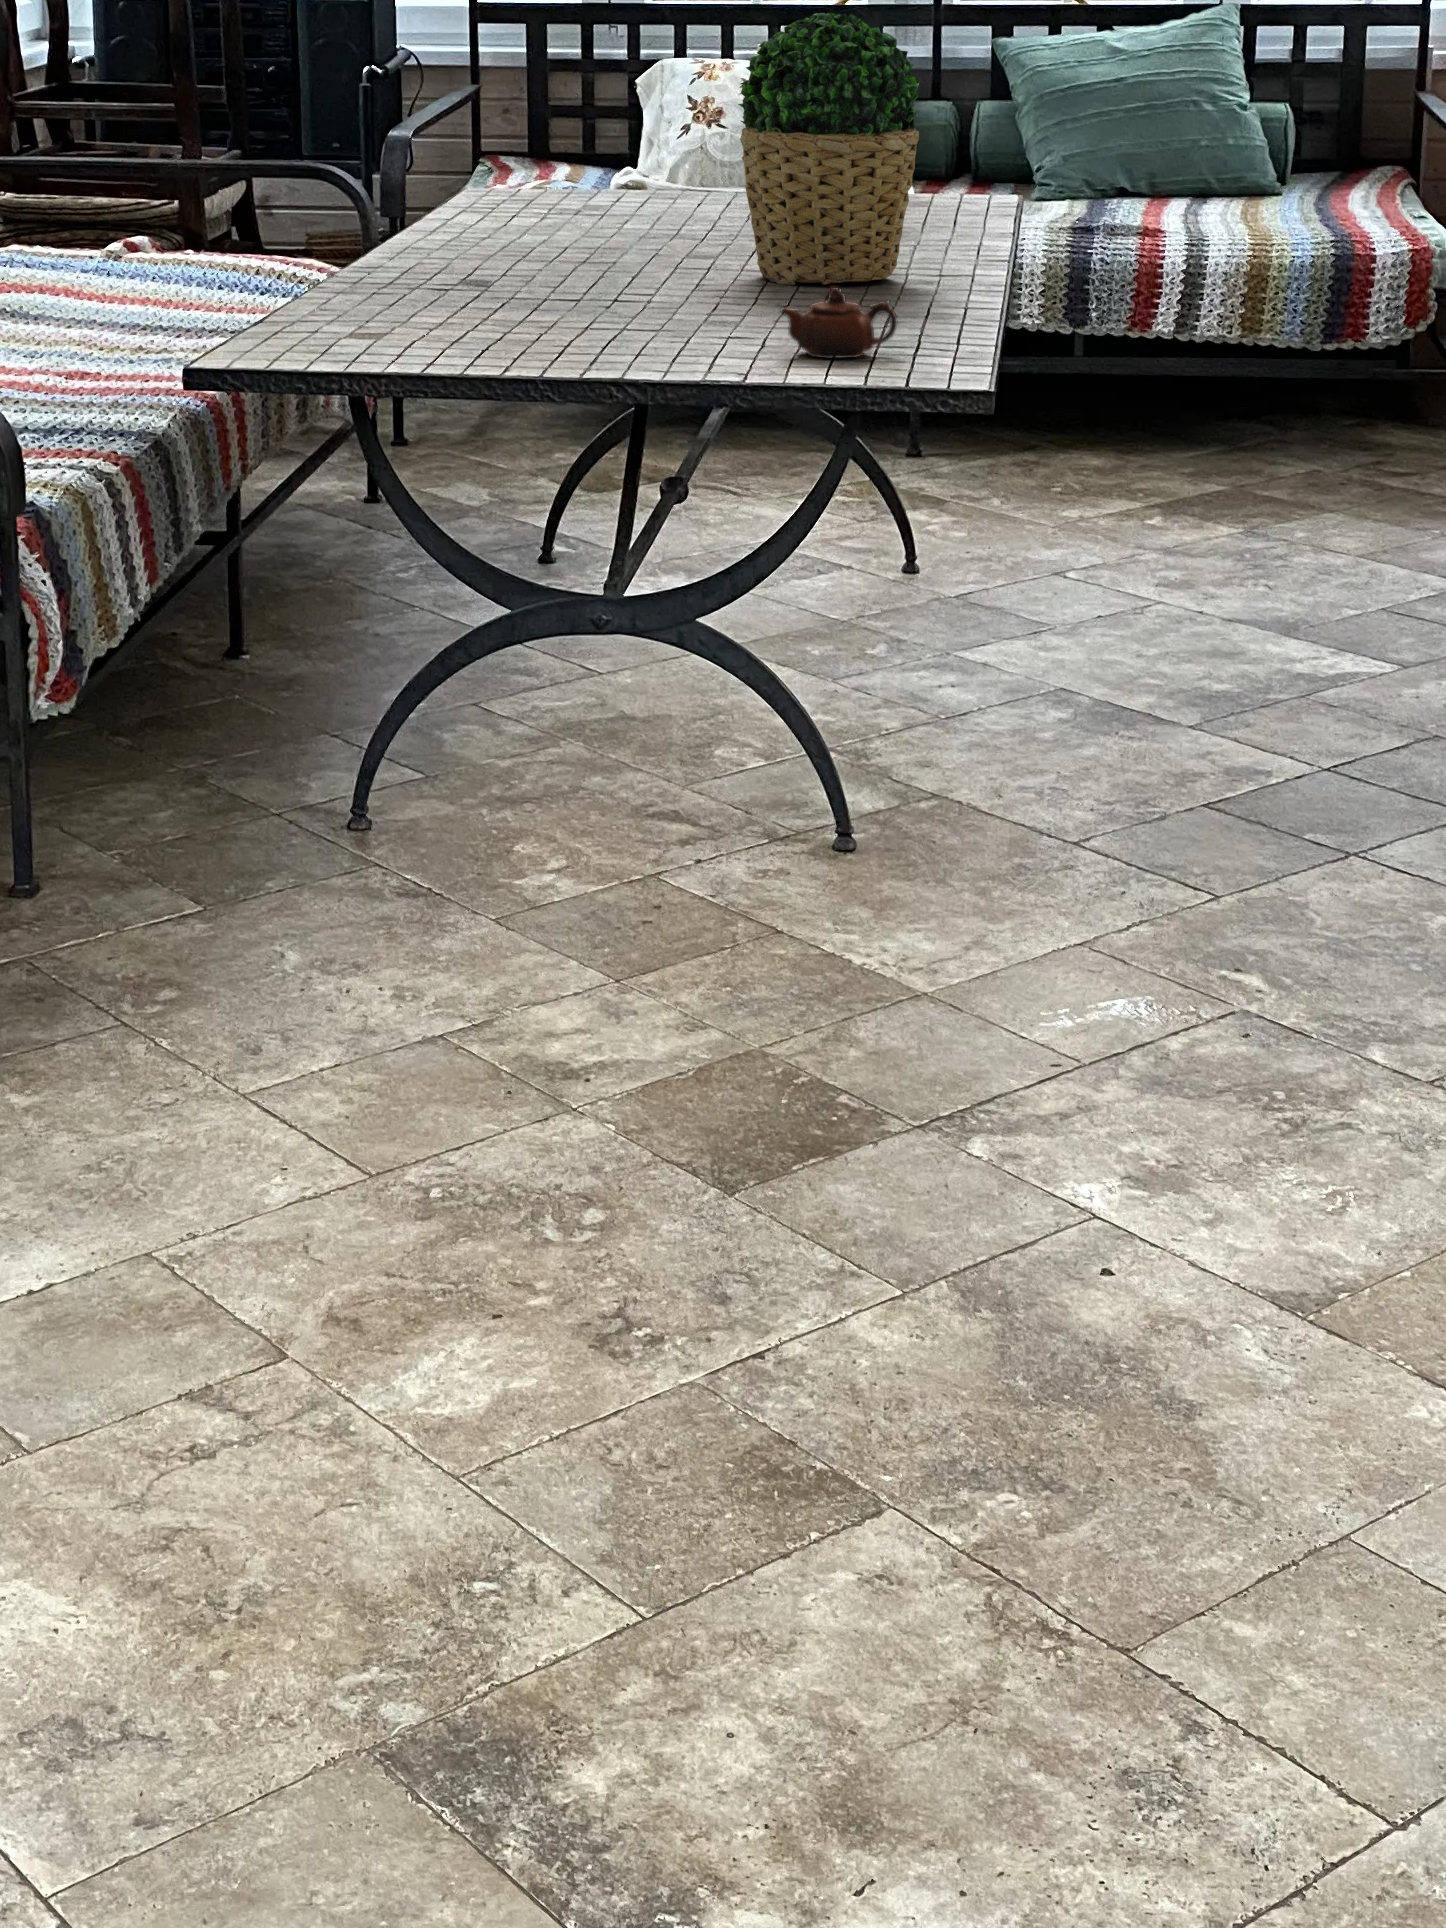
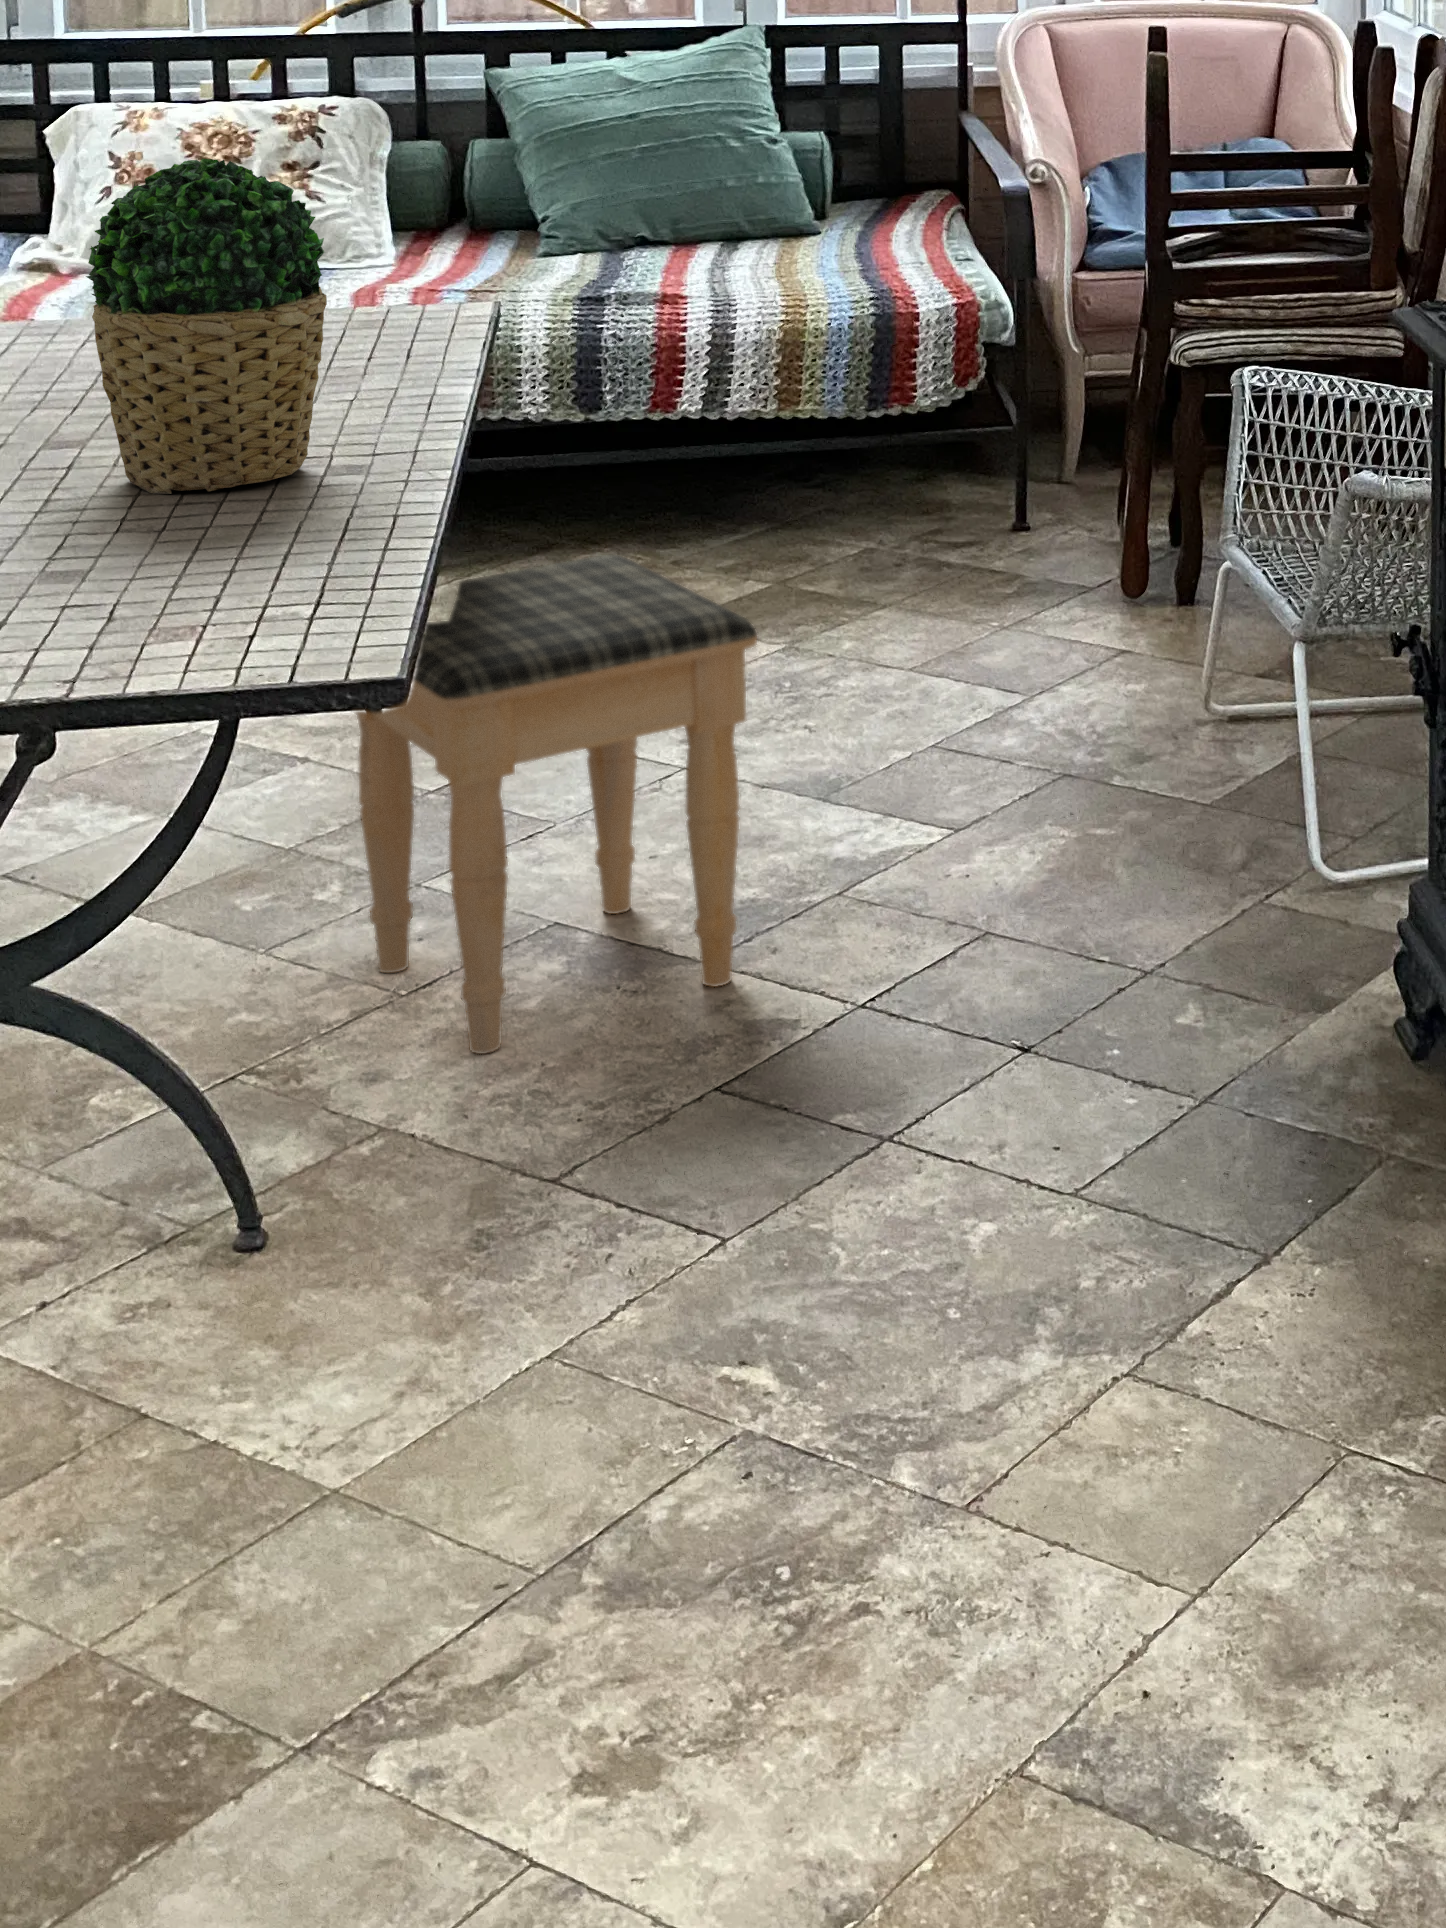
teapot: present [780,287,897,358] -> none [103,562,268,656]
footstool: none [904,384,1257,766] -> present [355,555,757,1054]

